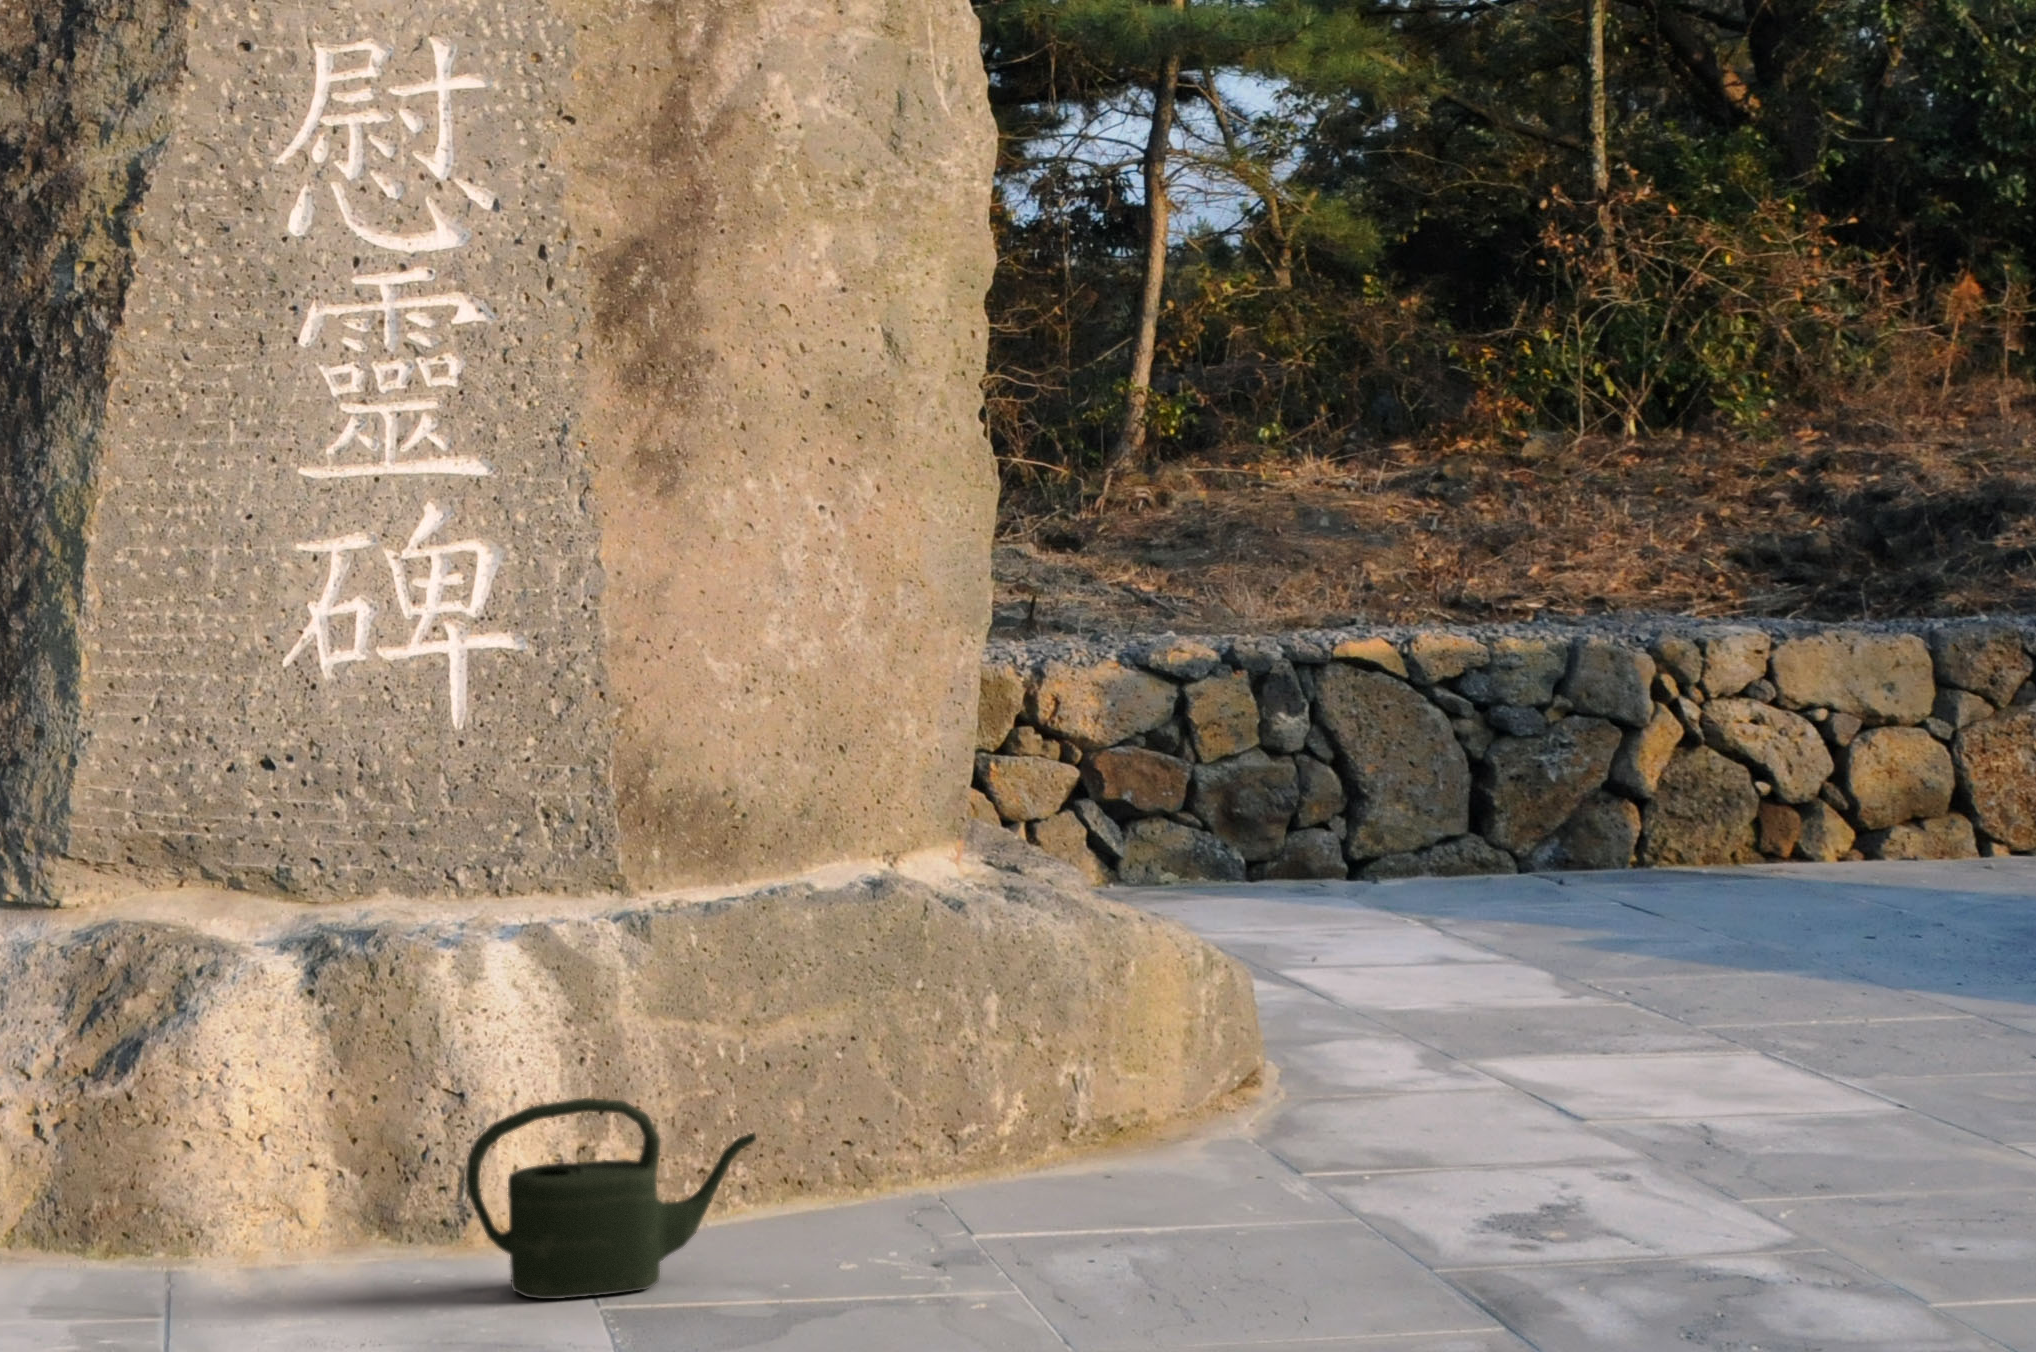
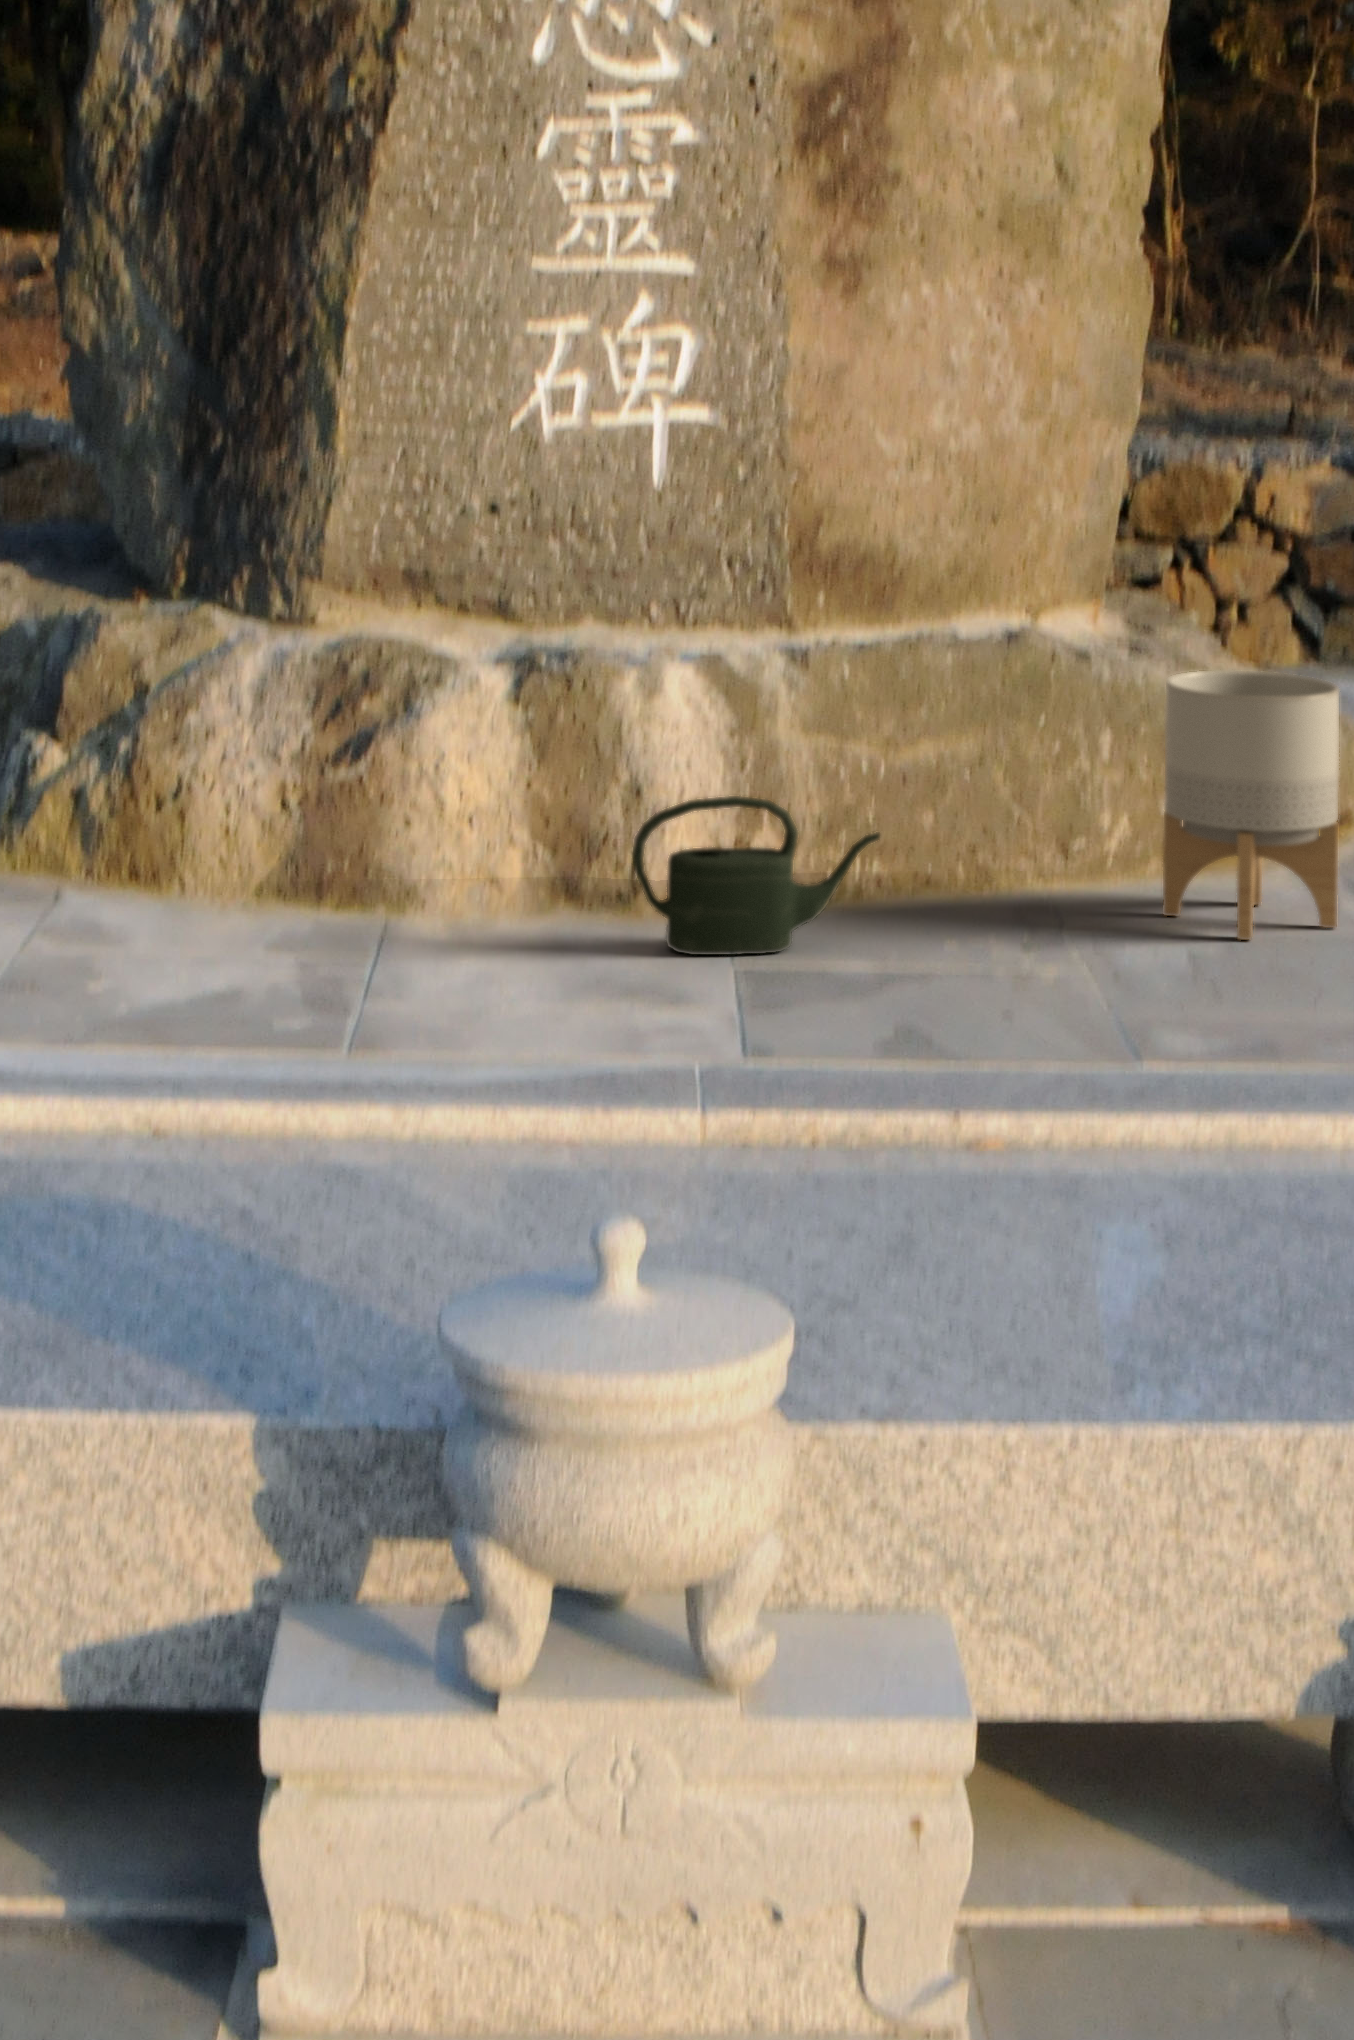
planter: none [1065,911,1288,1239] -> present [1163,670,1339,940]

